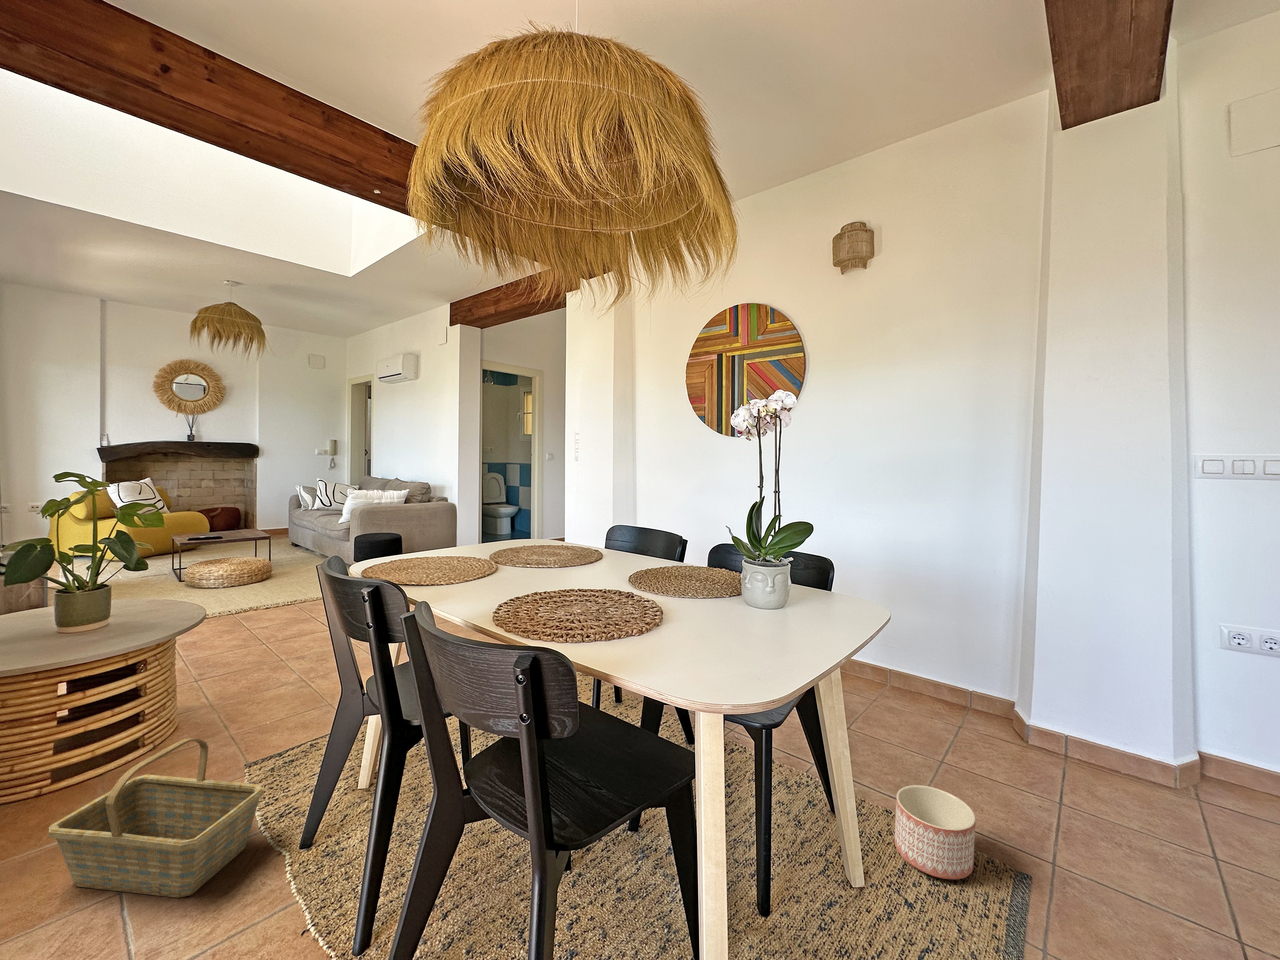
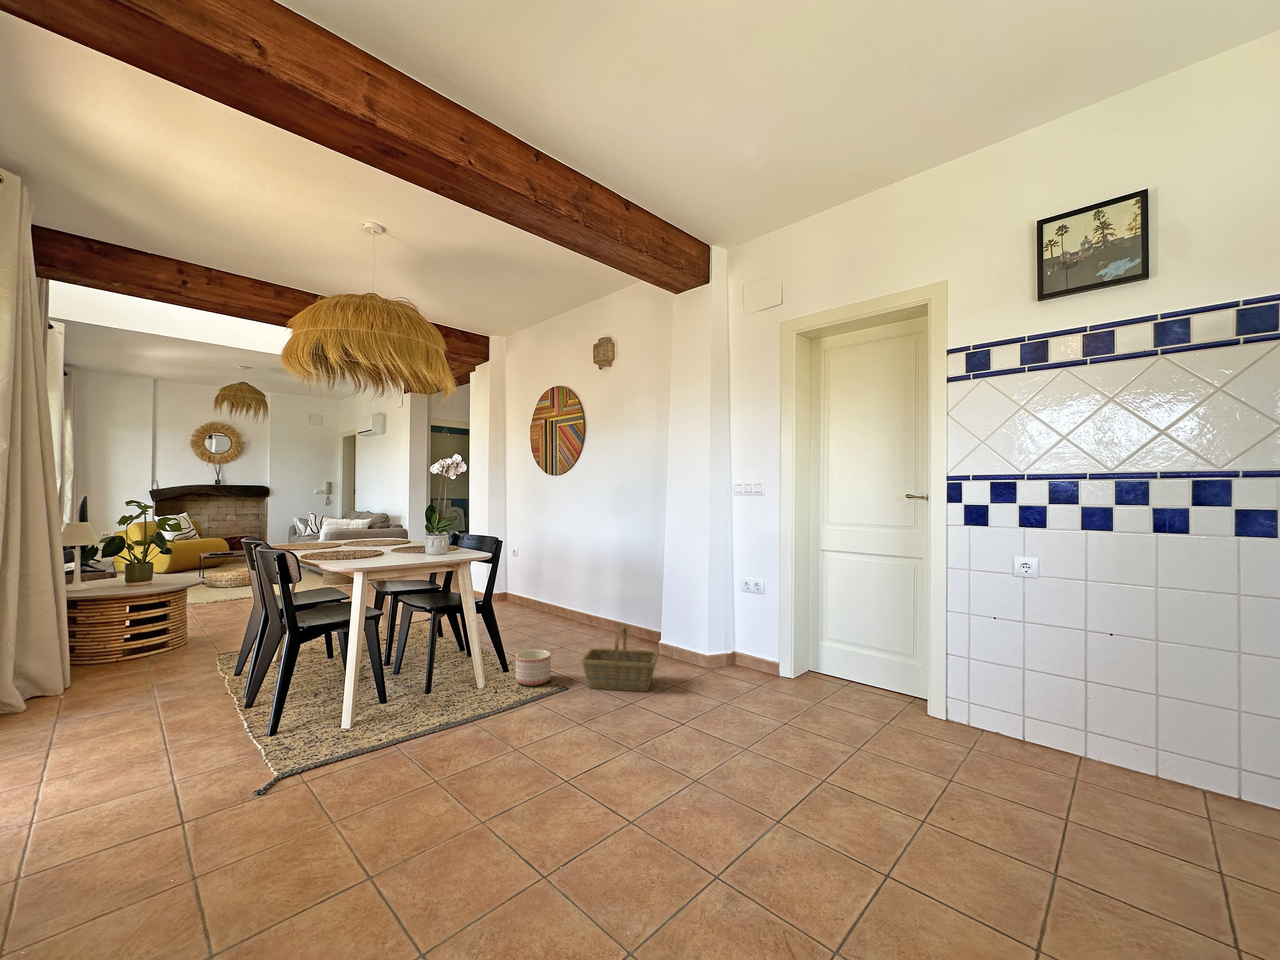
basket: present [49,738,263,898] -> present [581,627,659,692]

